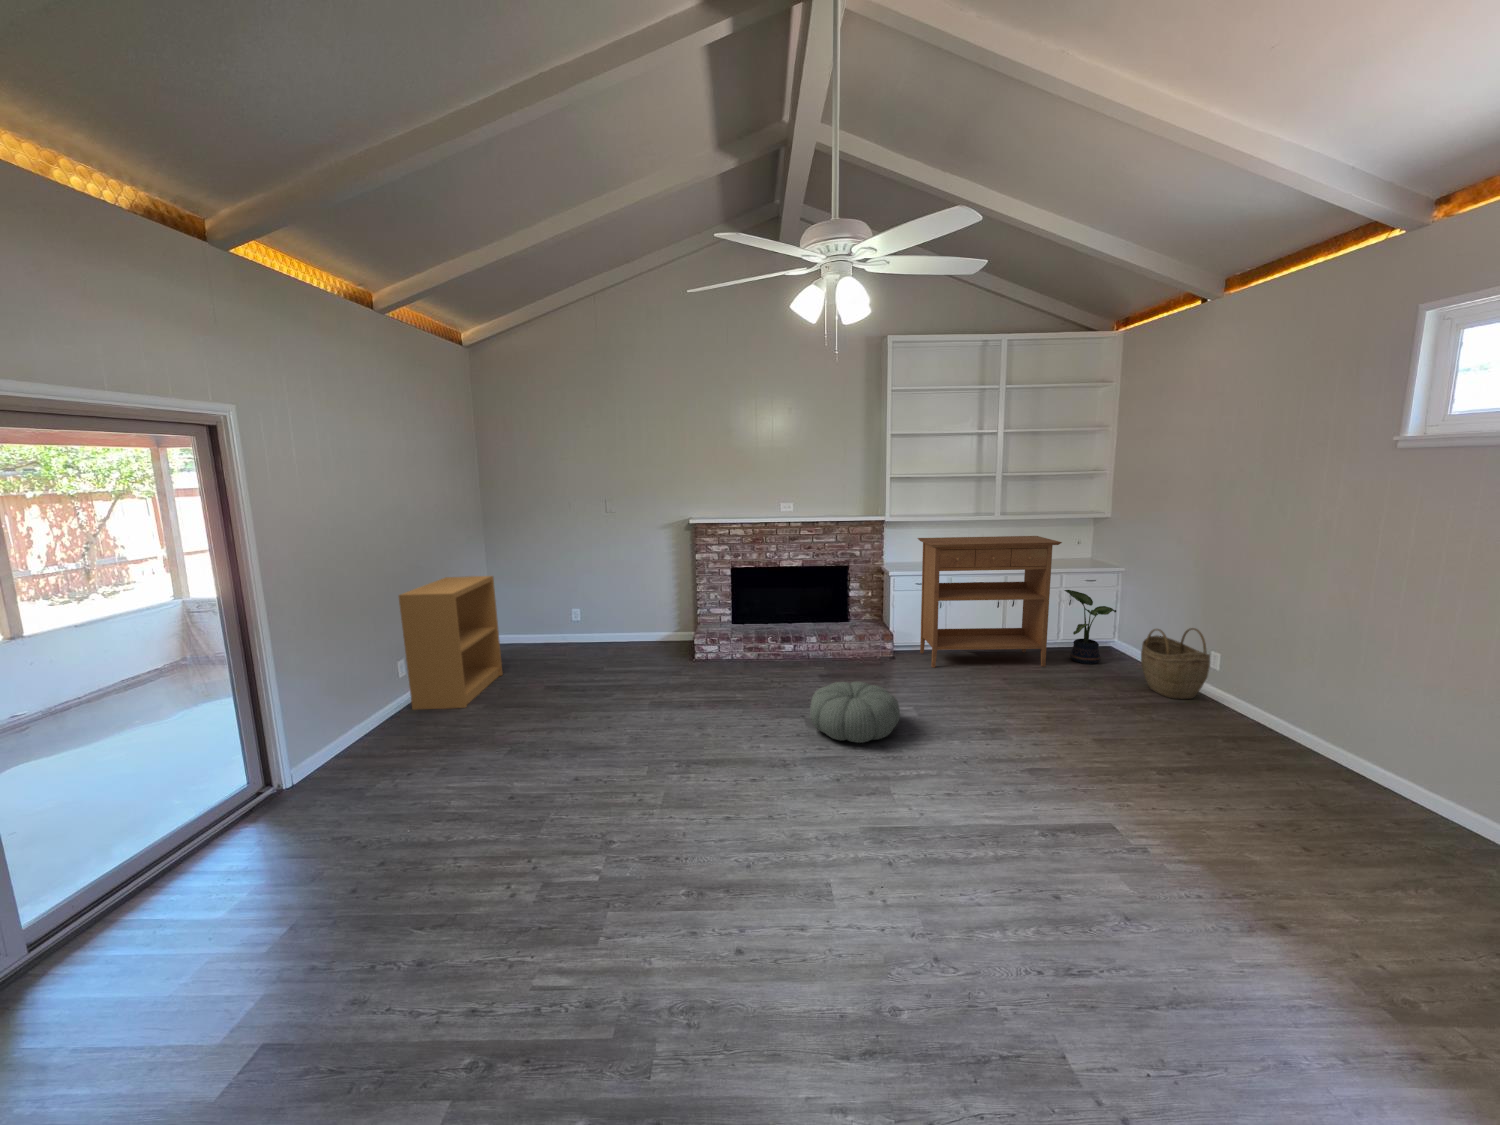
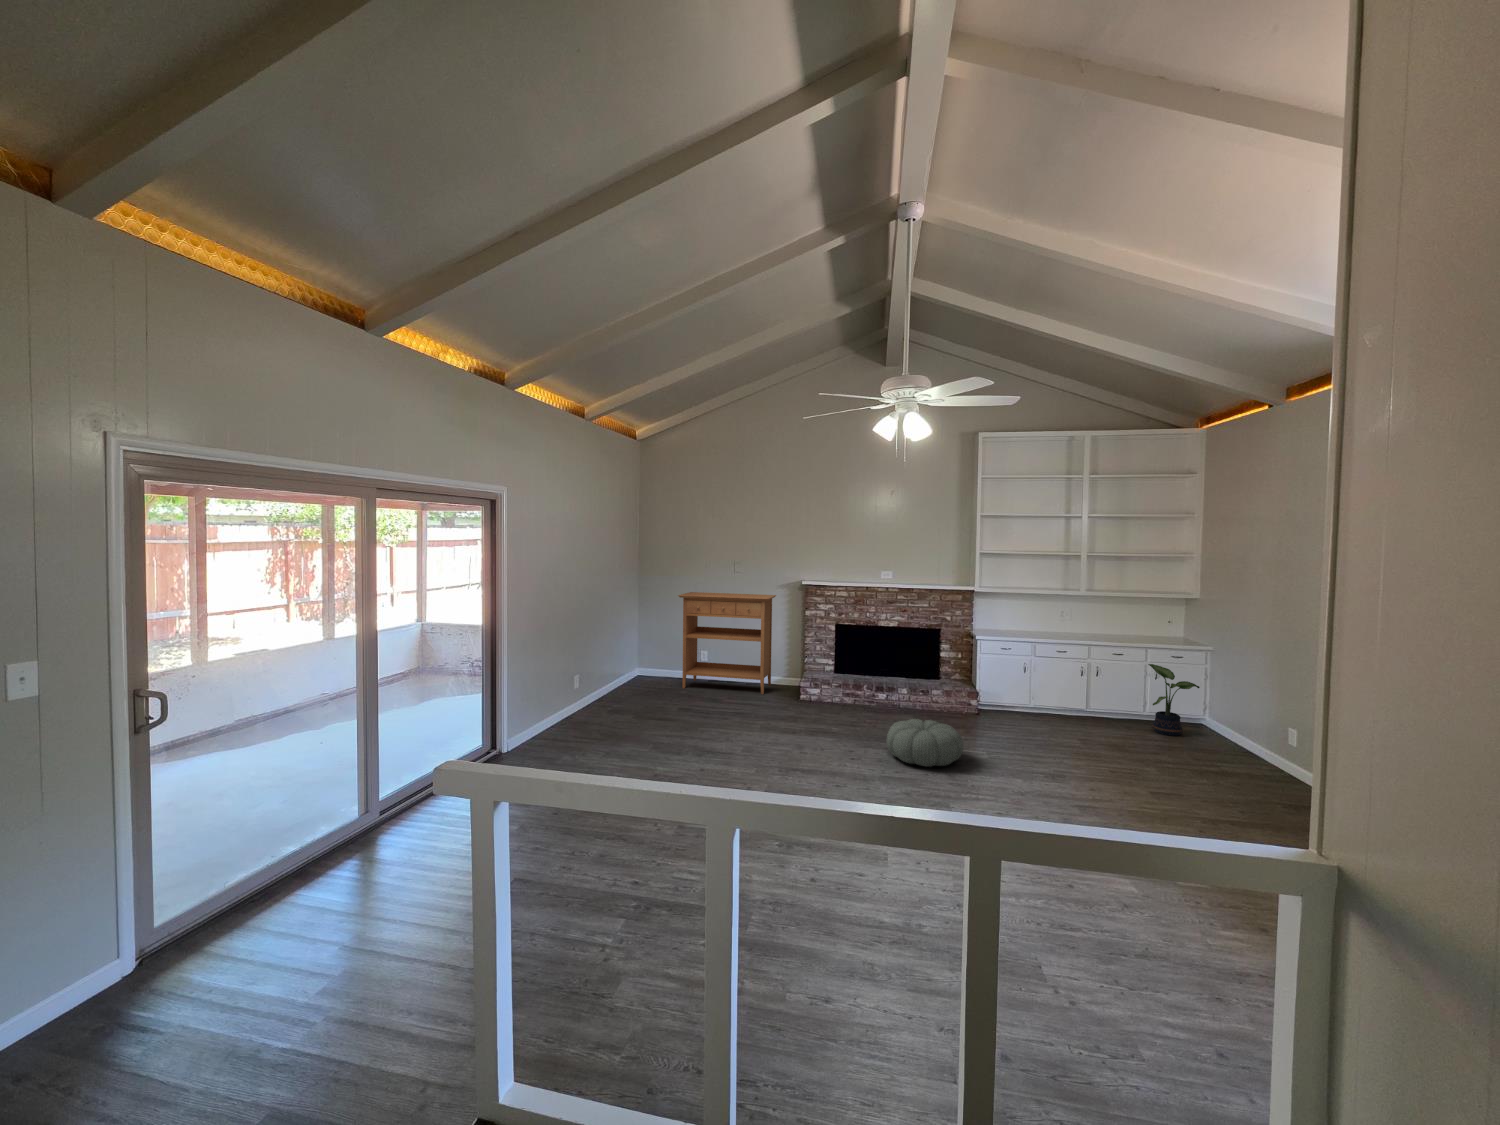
console table: present [918,536,1062,668] -> present [678,592,776,694]
bookshelf: present [398,576,502,710] -> none [581,614,645,715]
woven basket: present [1141,628,1210,699] -> none [1211,701,1275,770]

